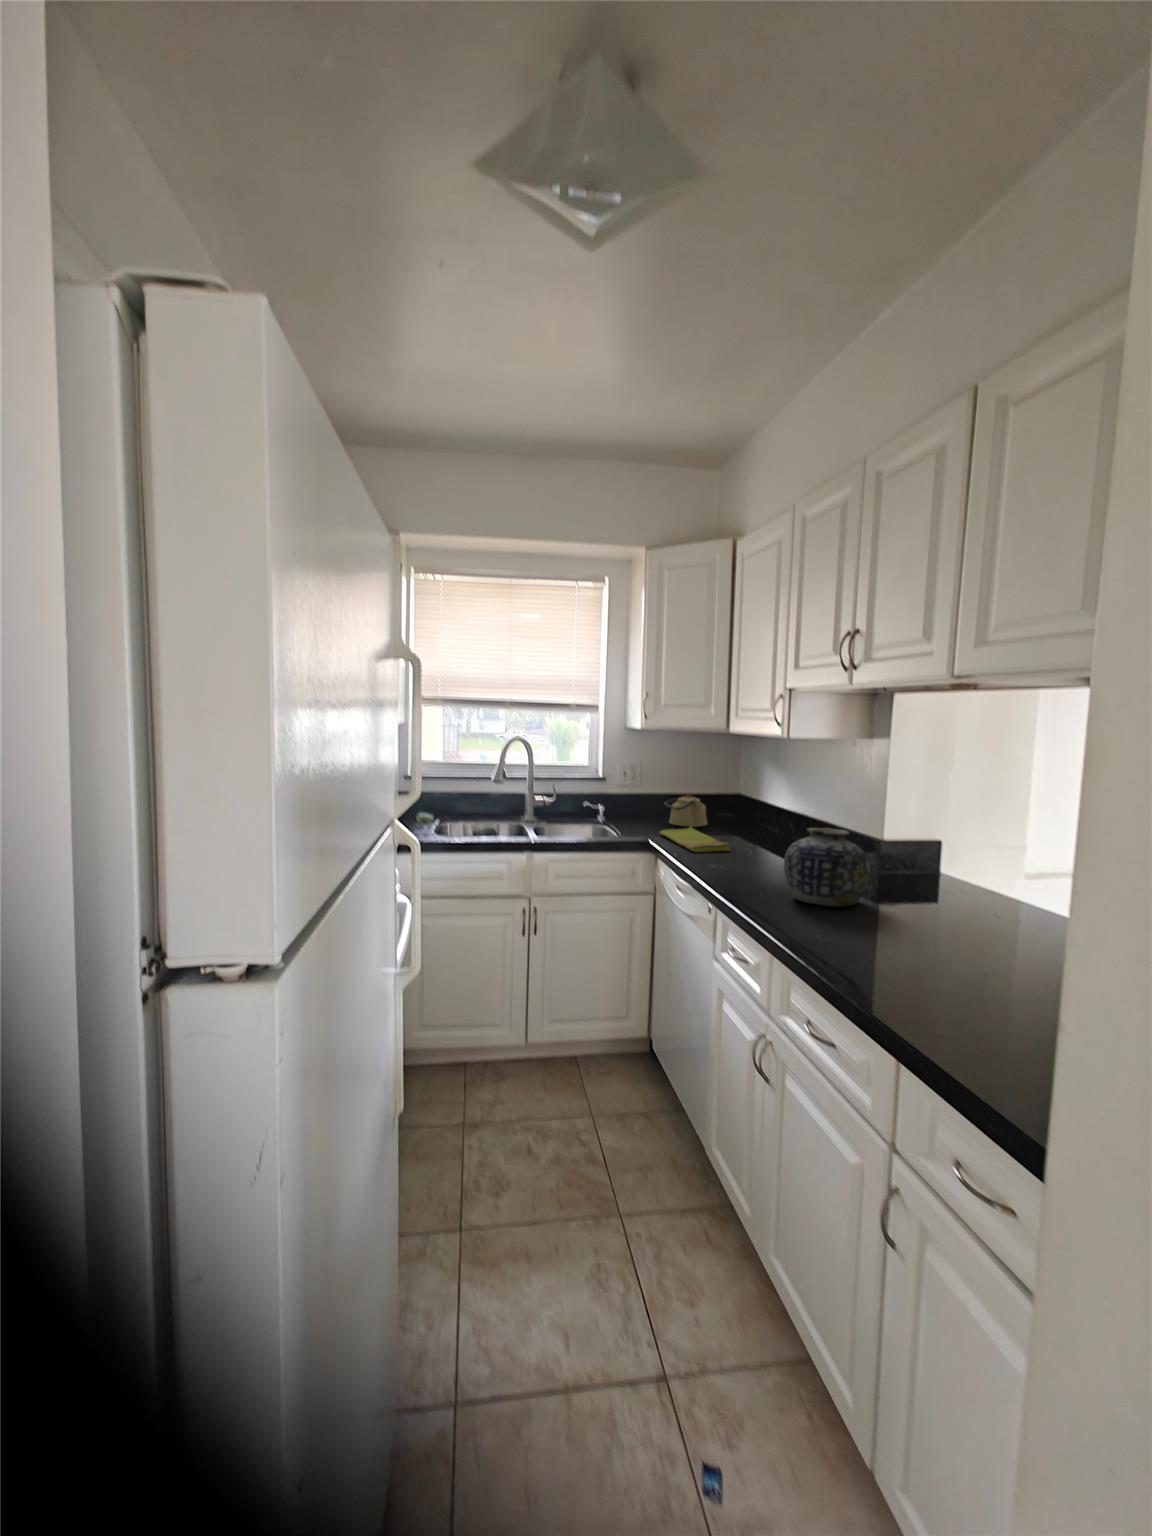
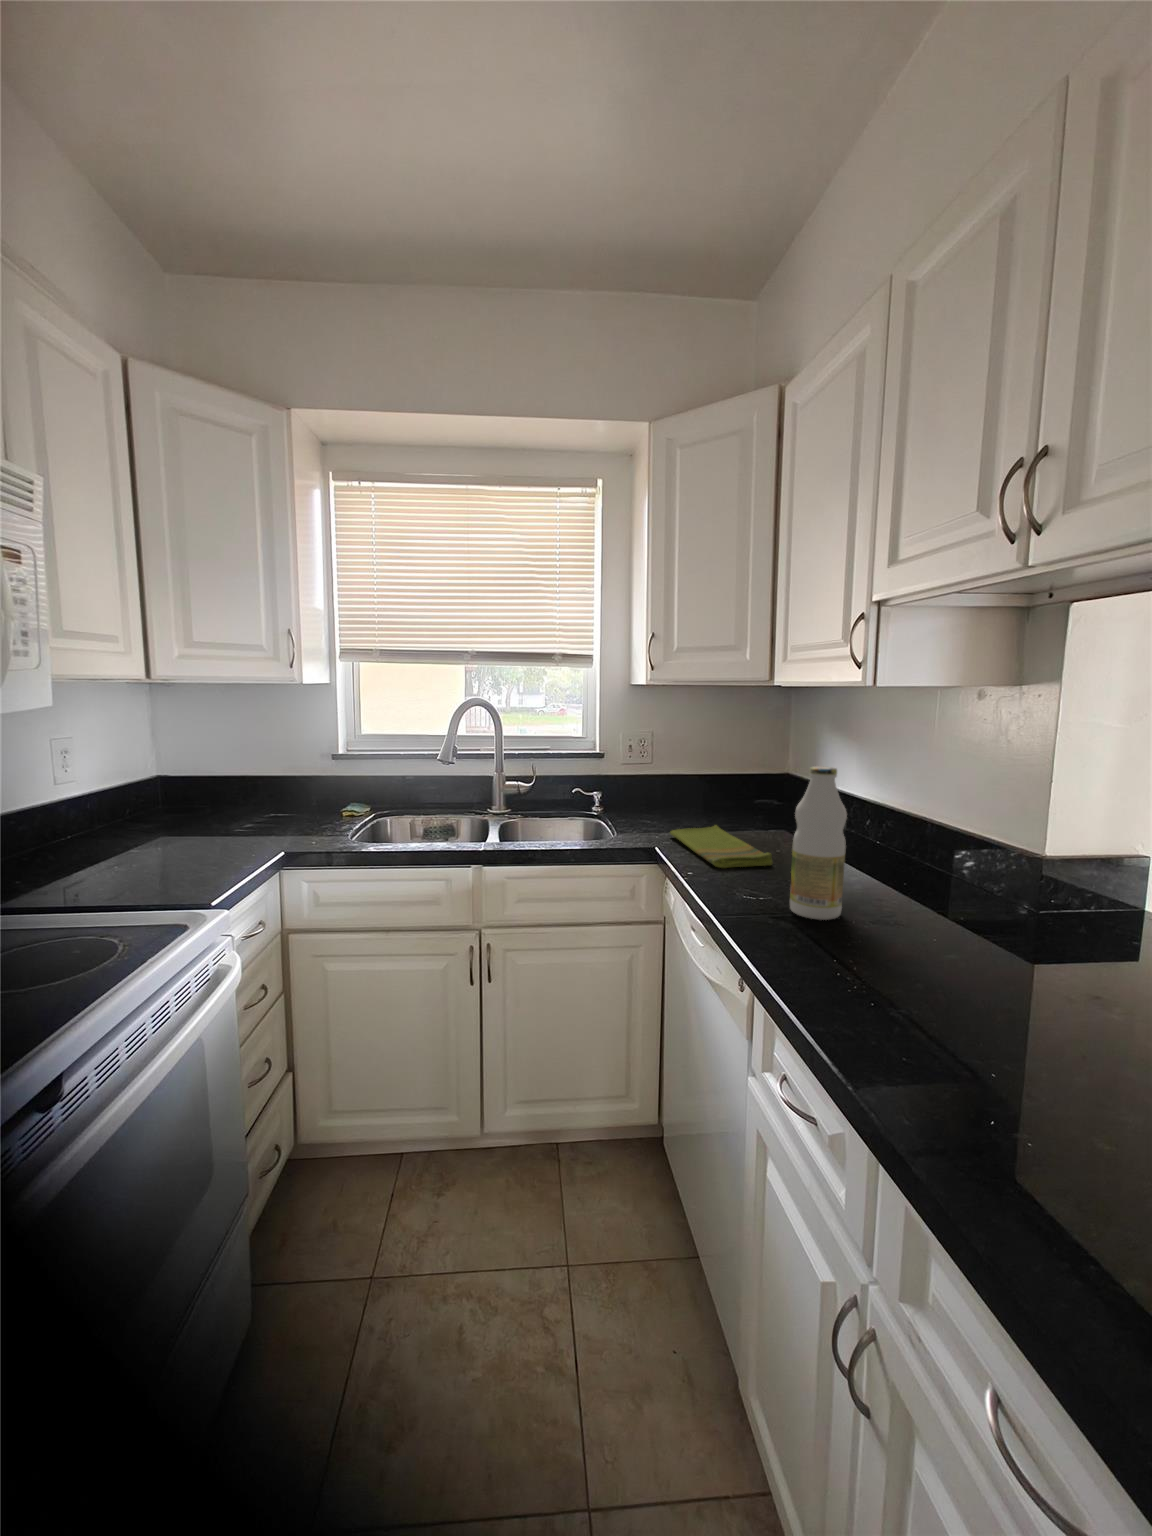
bottle: none [739,786,771,876] -> present [790,766,847,920]
kettle: present [664,794,707,827] -> none [680,777,741,823]
vase: present [784,828,870,906] -> none [878,845,1058,1005]

